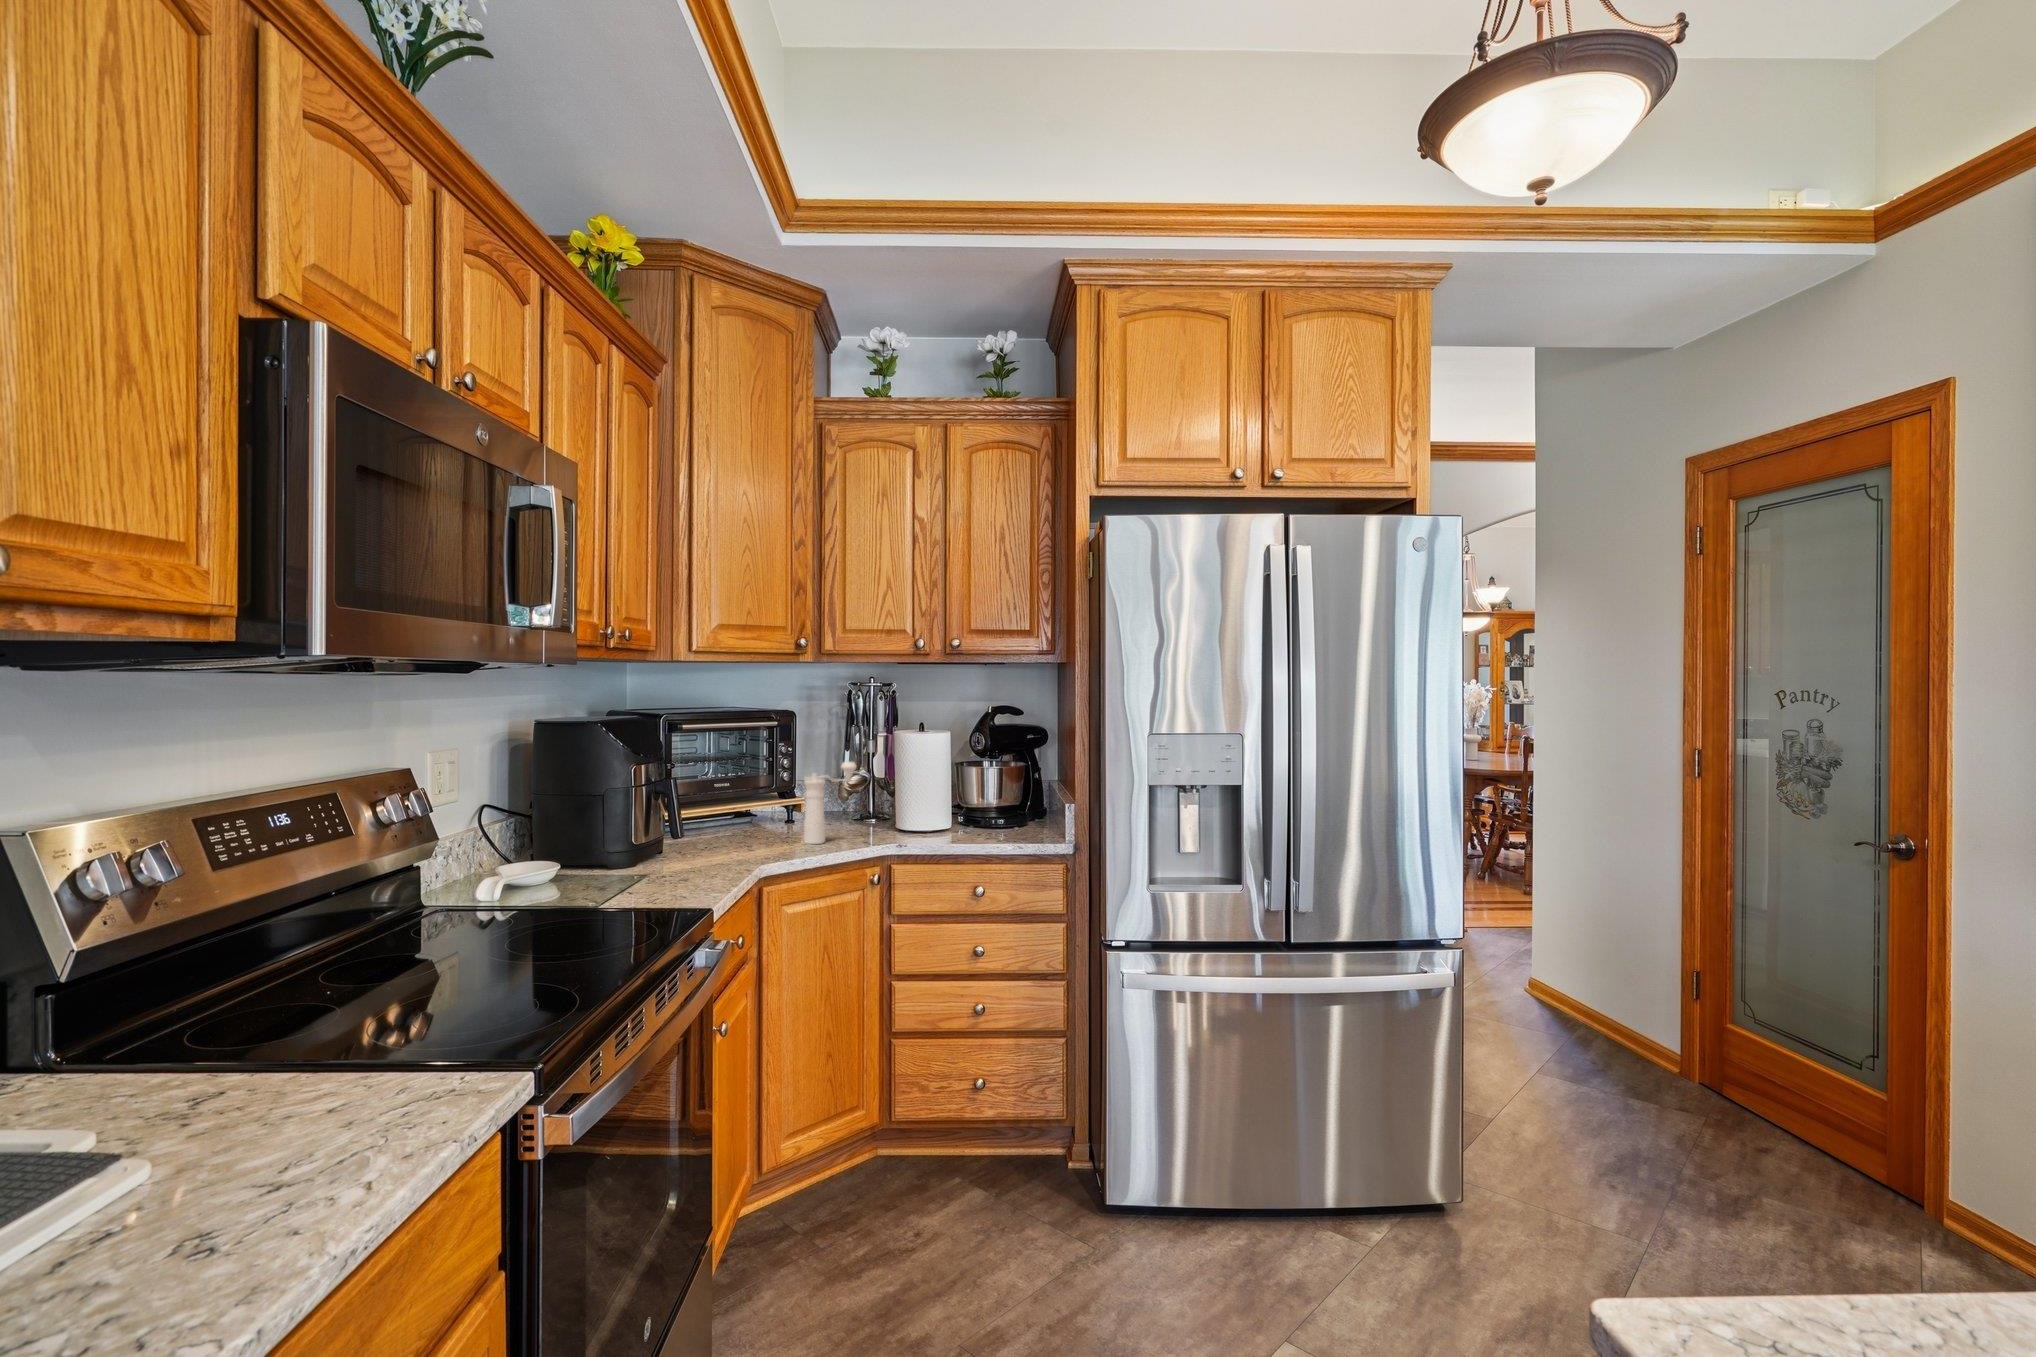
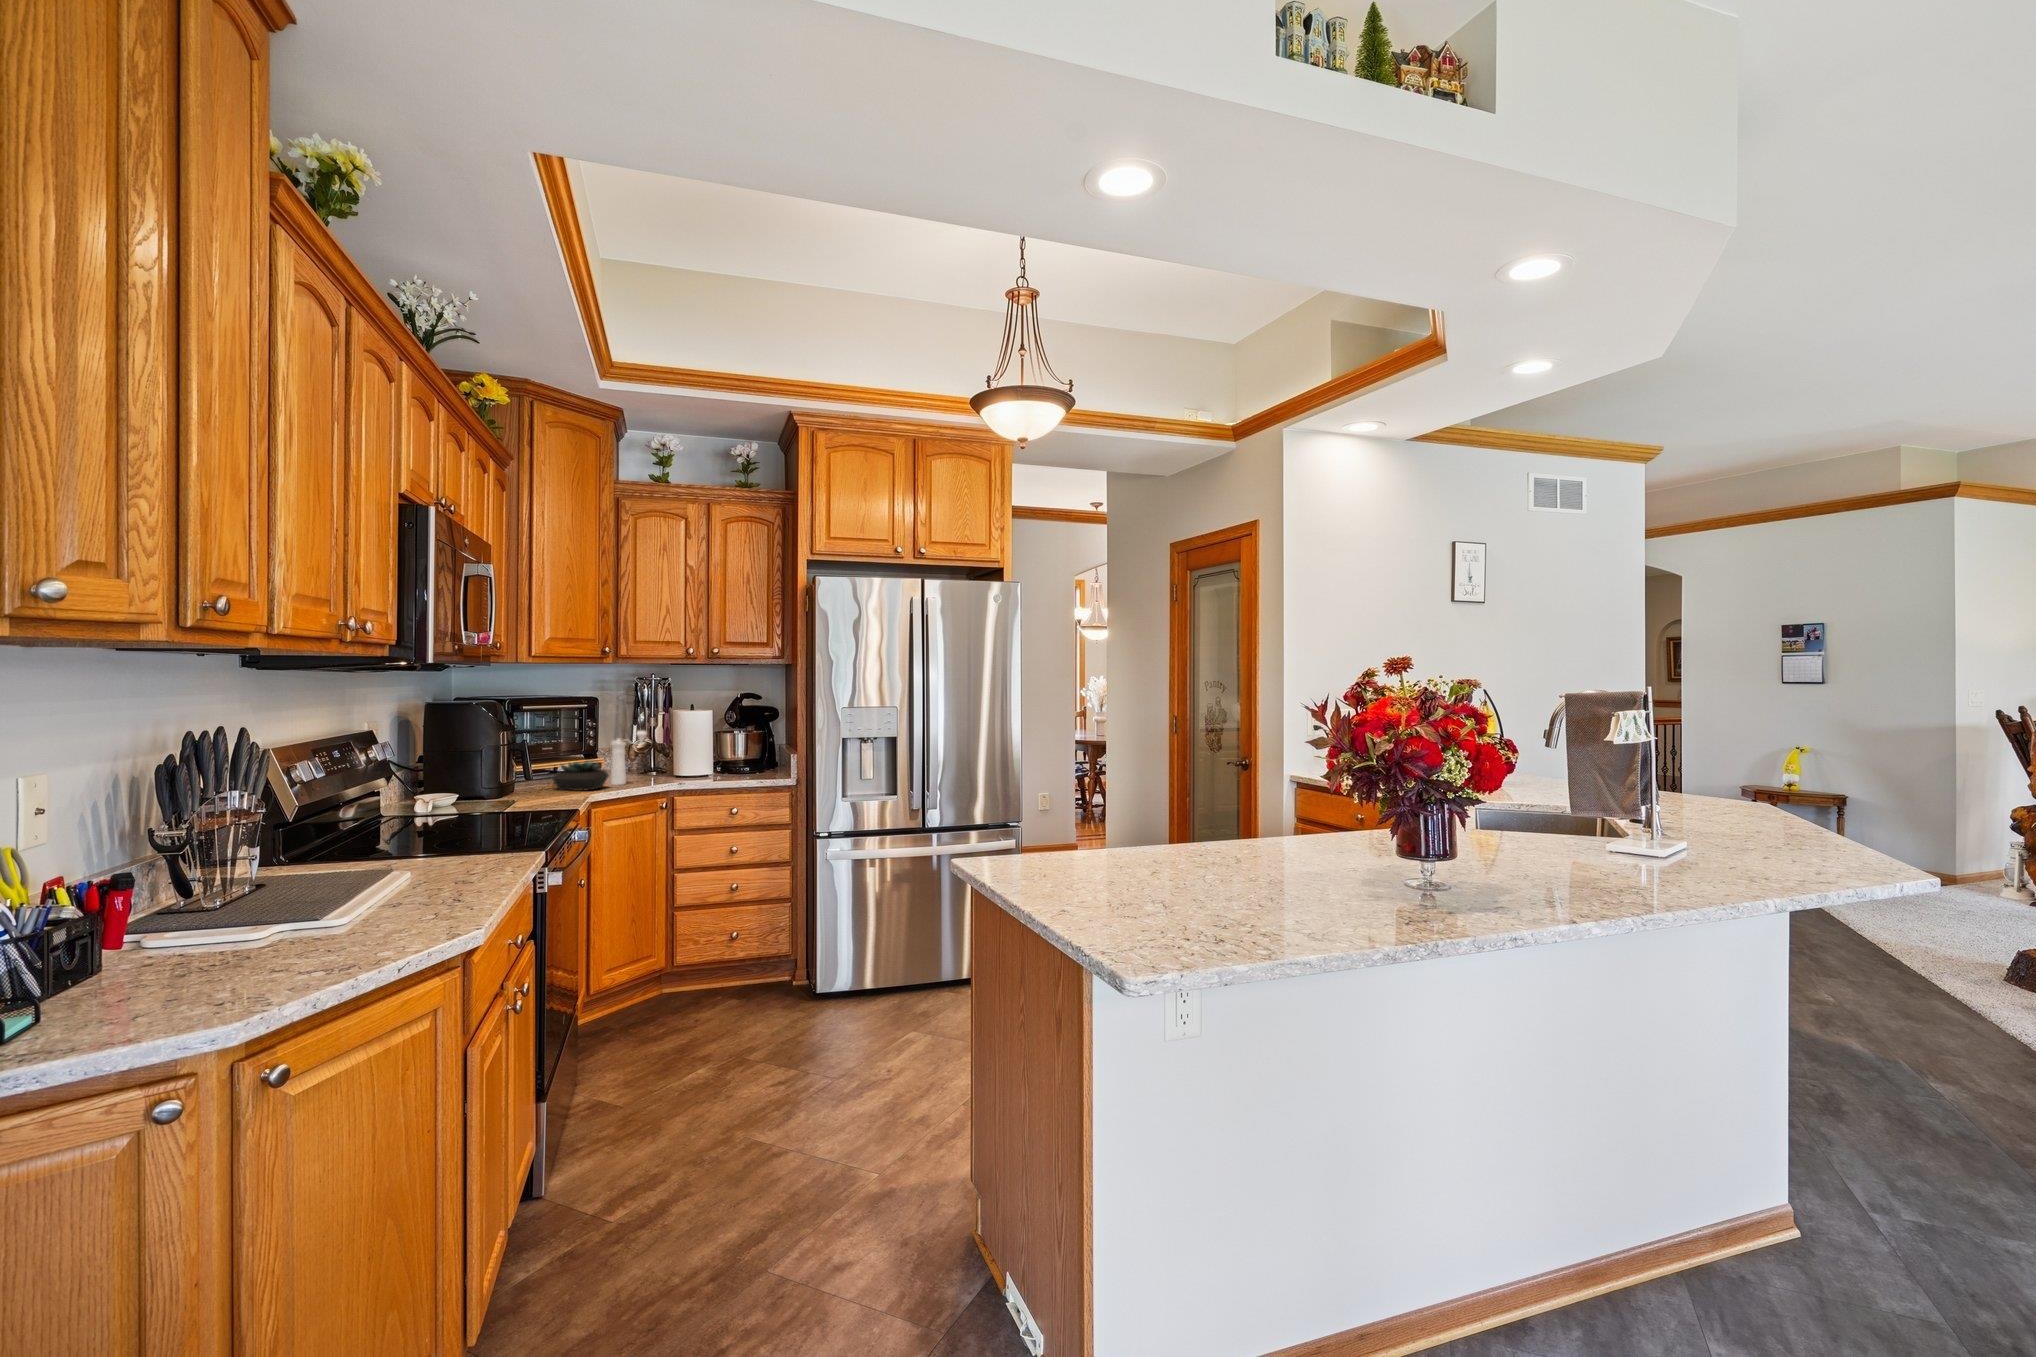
succulent plant: none [714,809,798,856] -> present [553,761,609,790]

